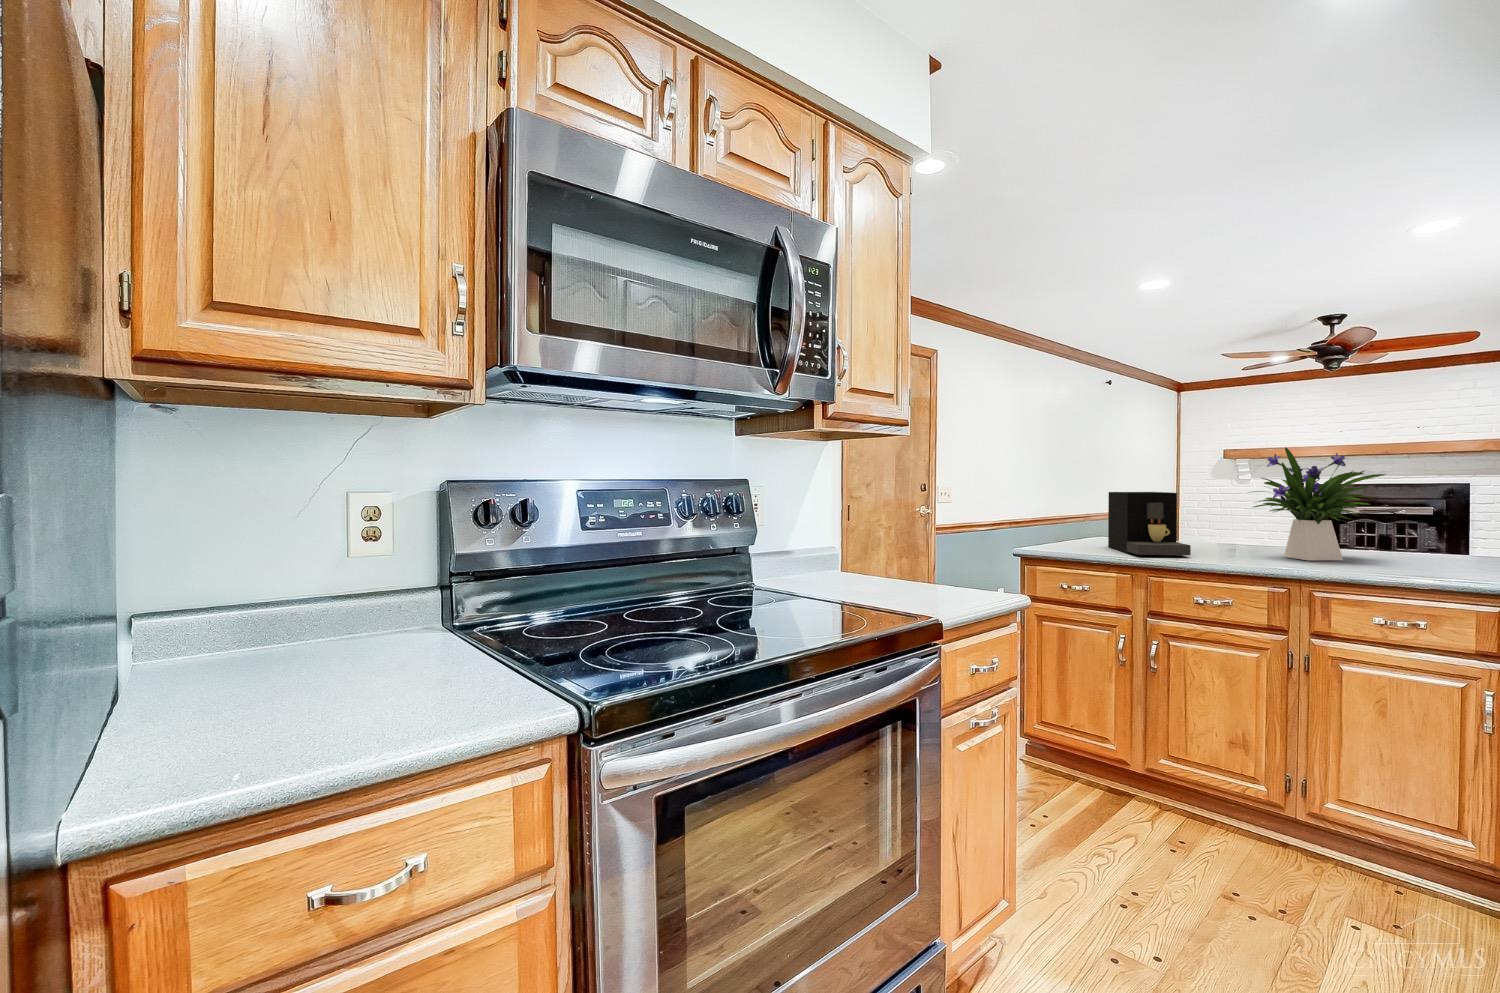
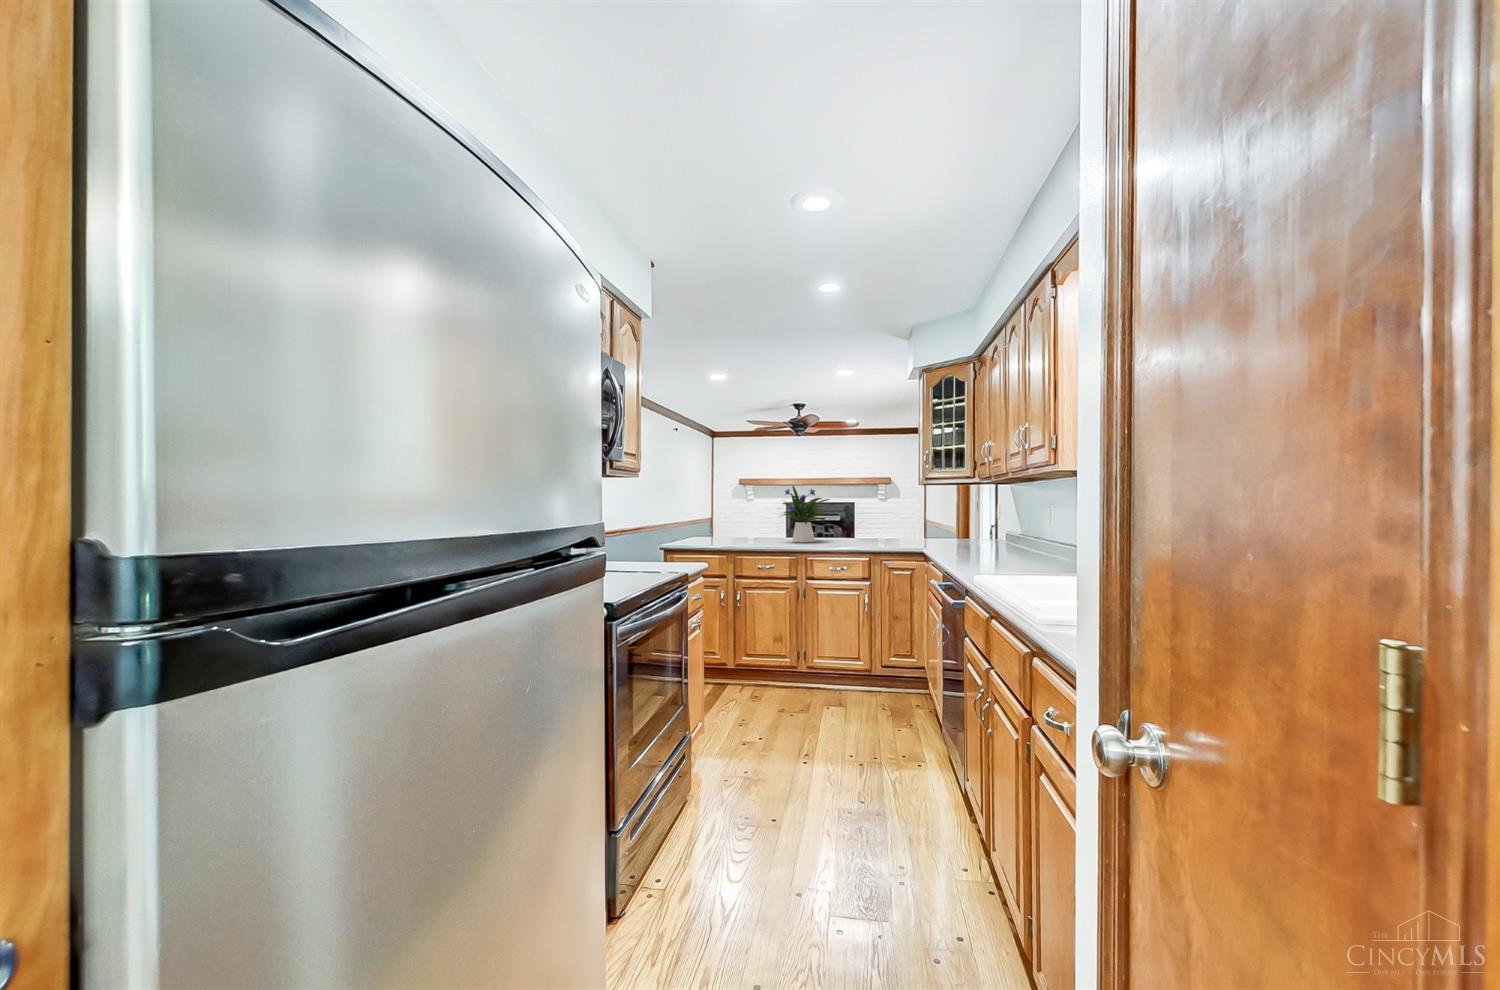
coffee maker: present [1108,492,1191,555] -> none [710,509,754,544]

